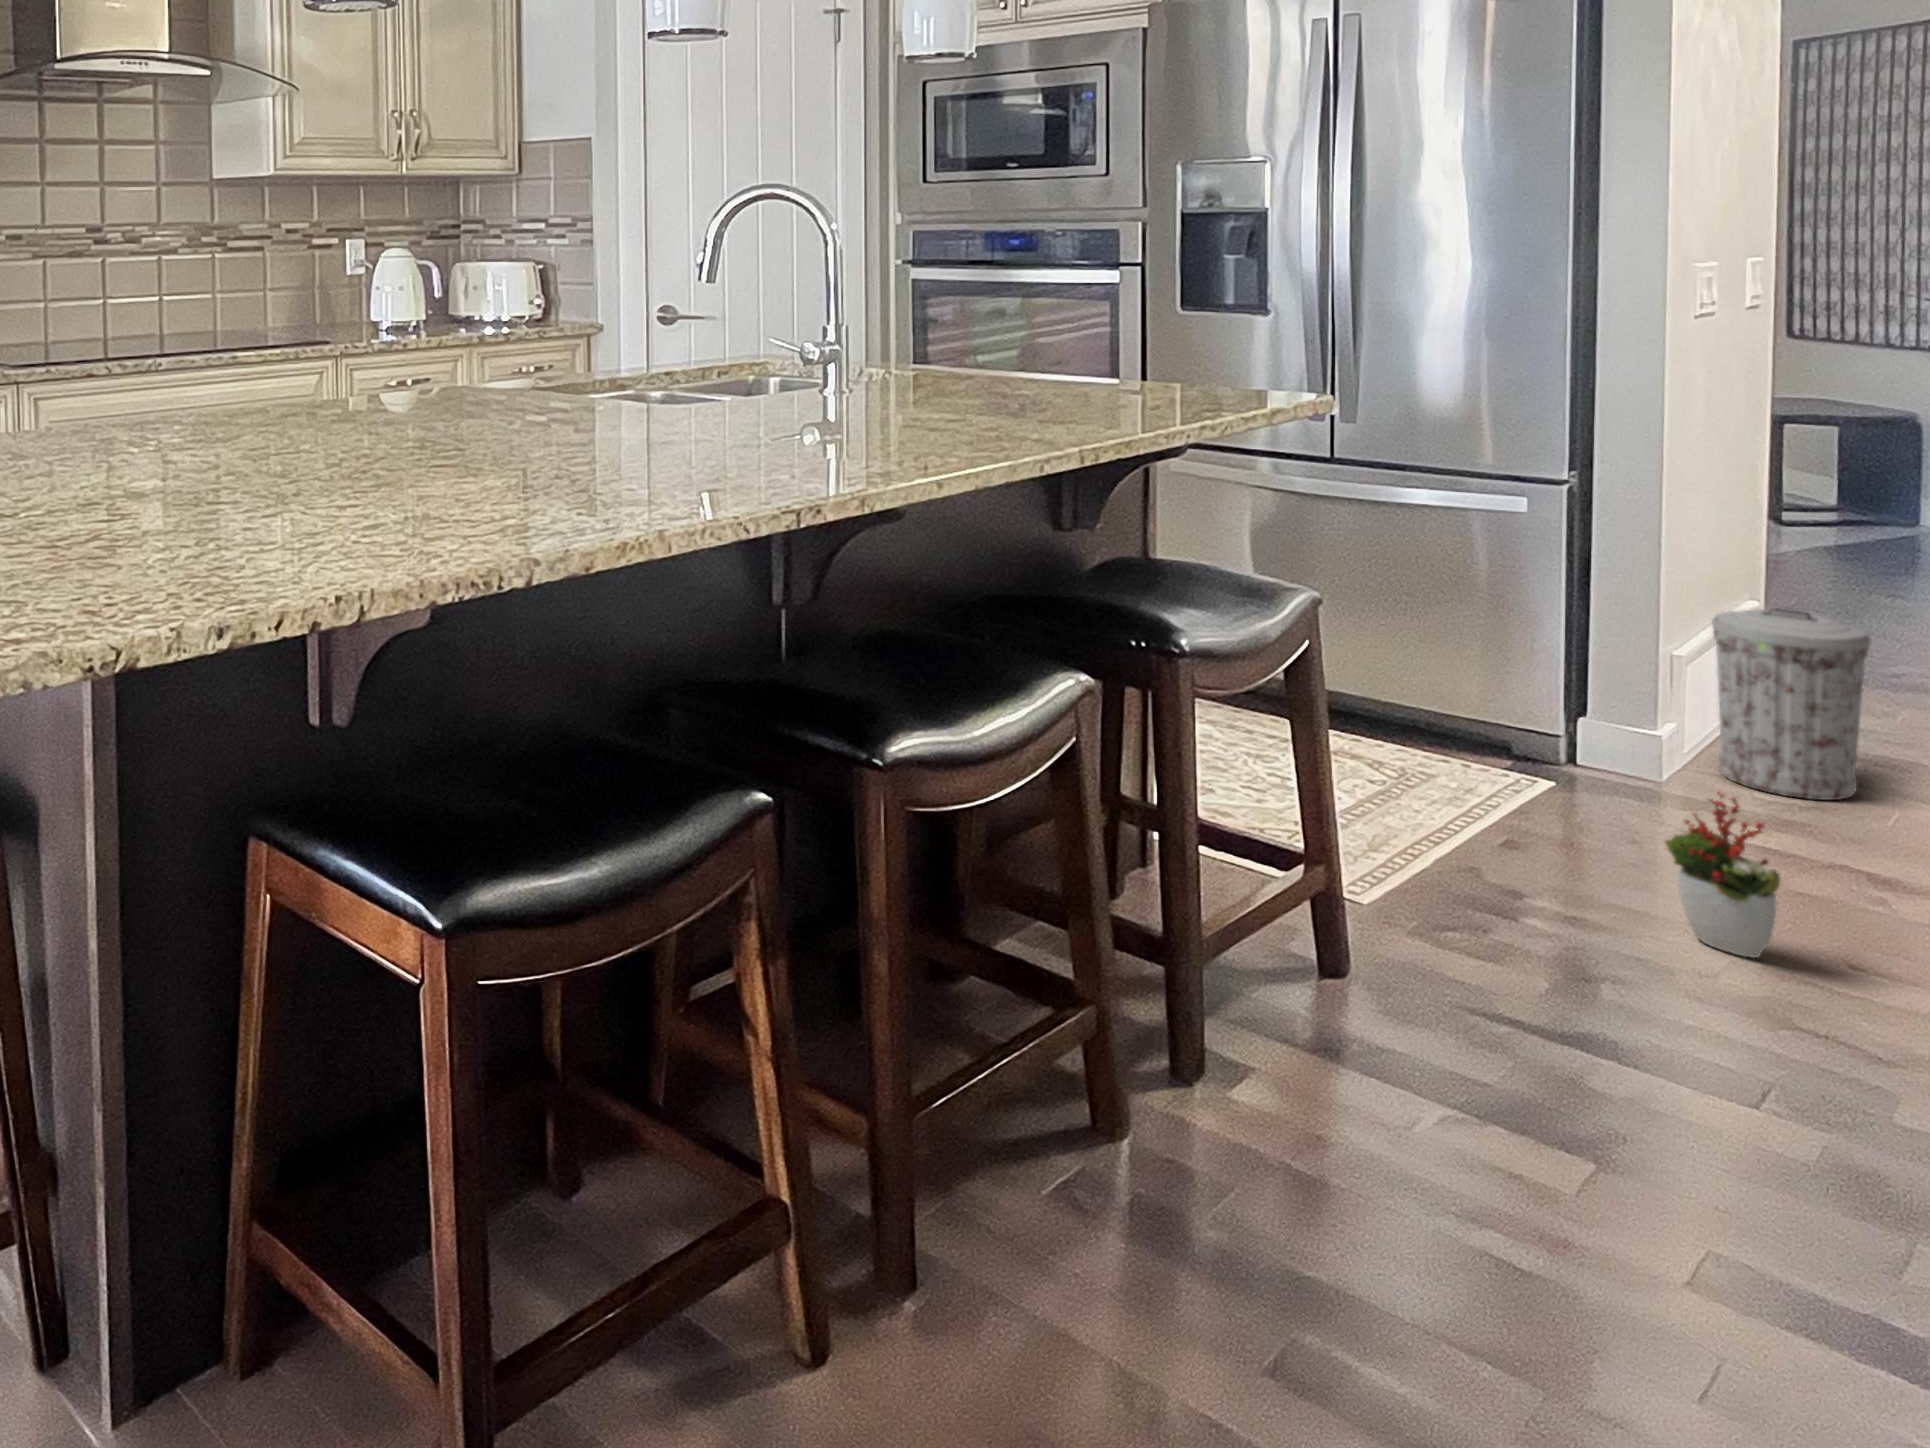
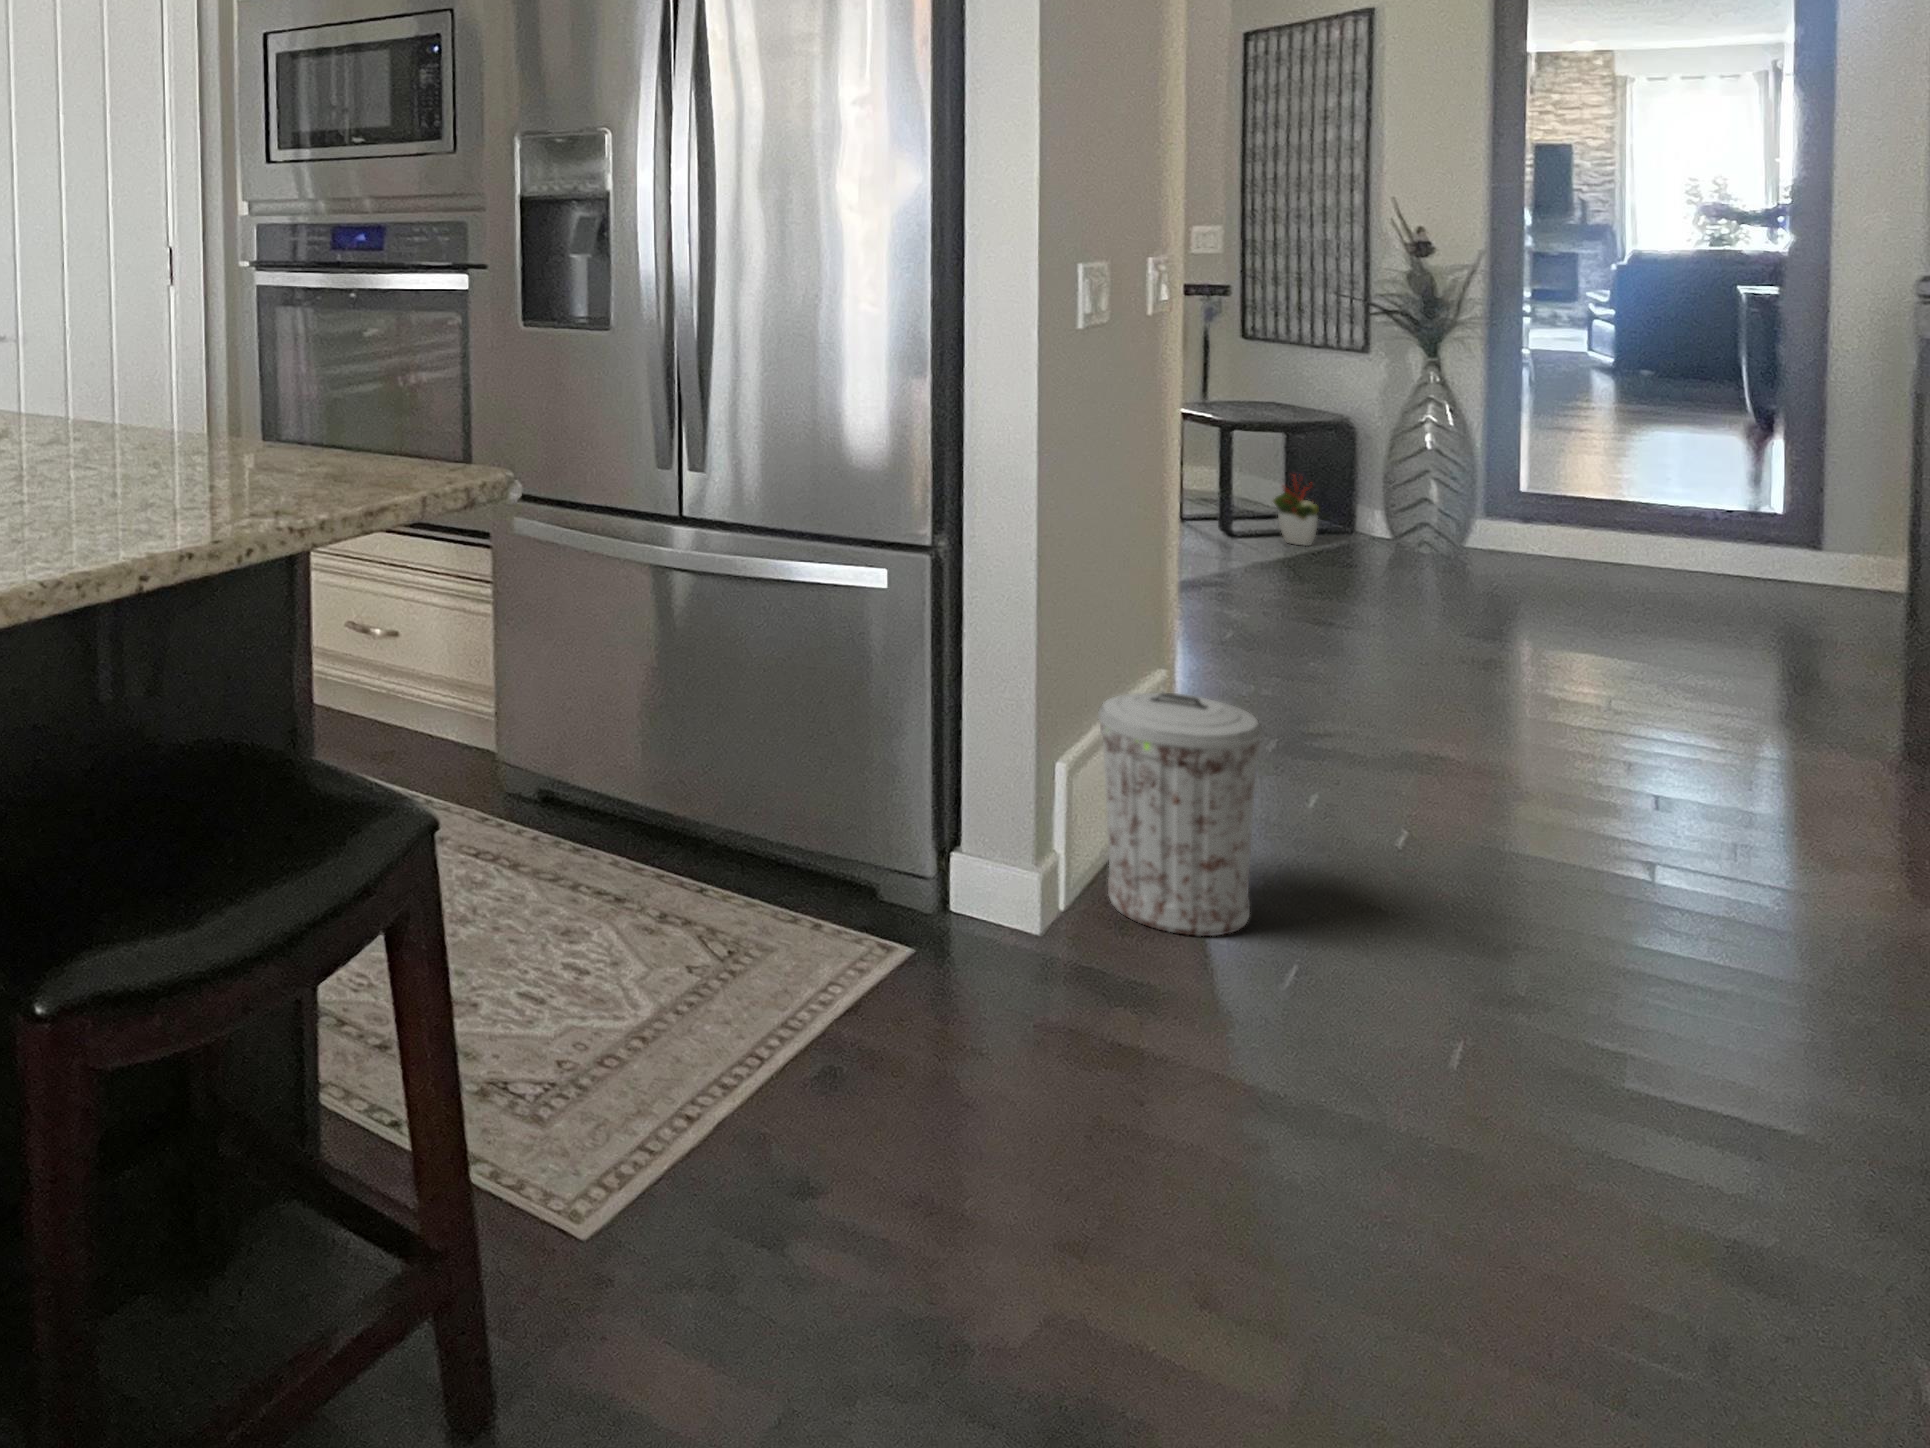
decorative plant: present [1665,793,1780,958] -> present [1273,475,1319,545]

